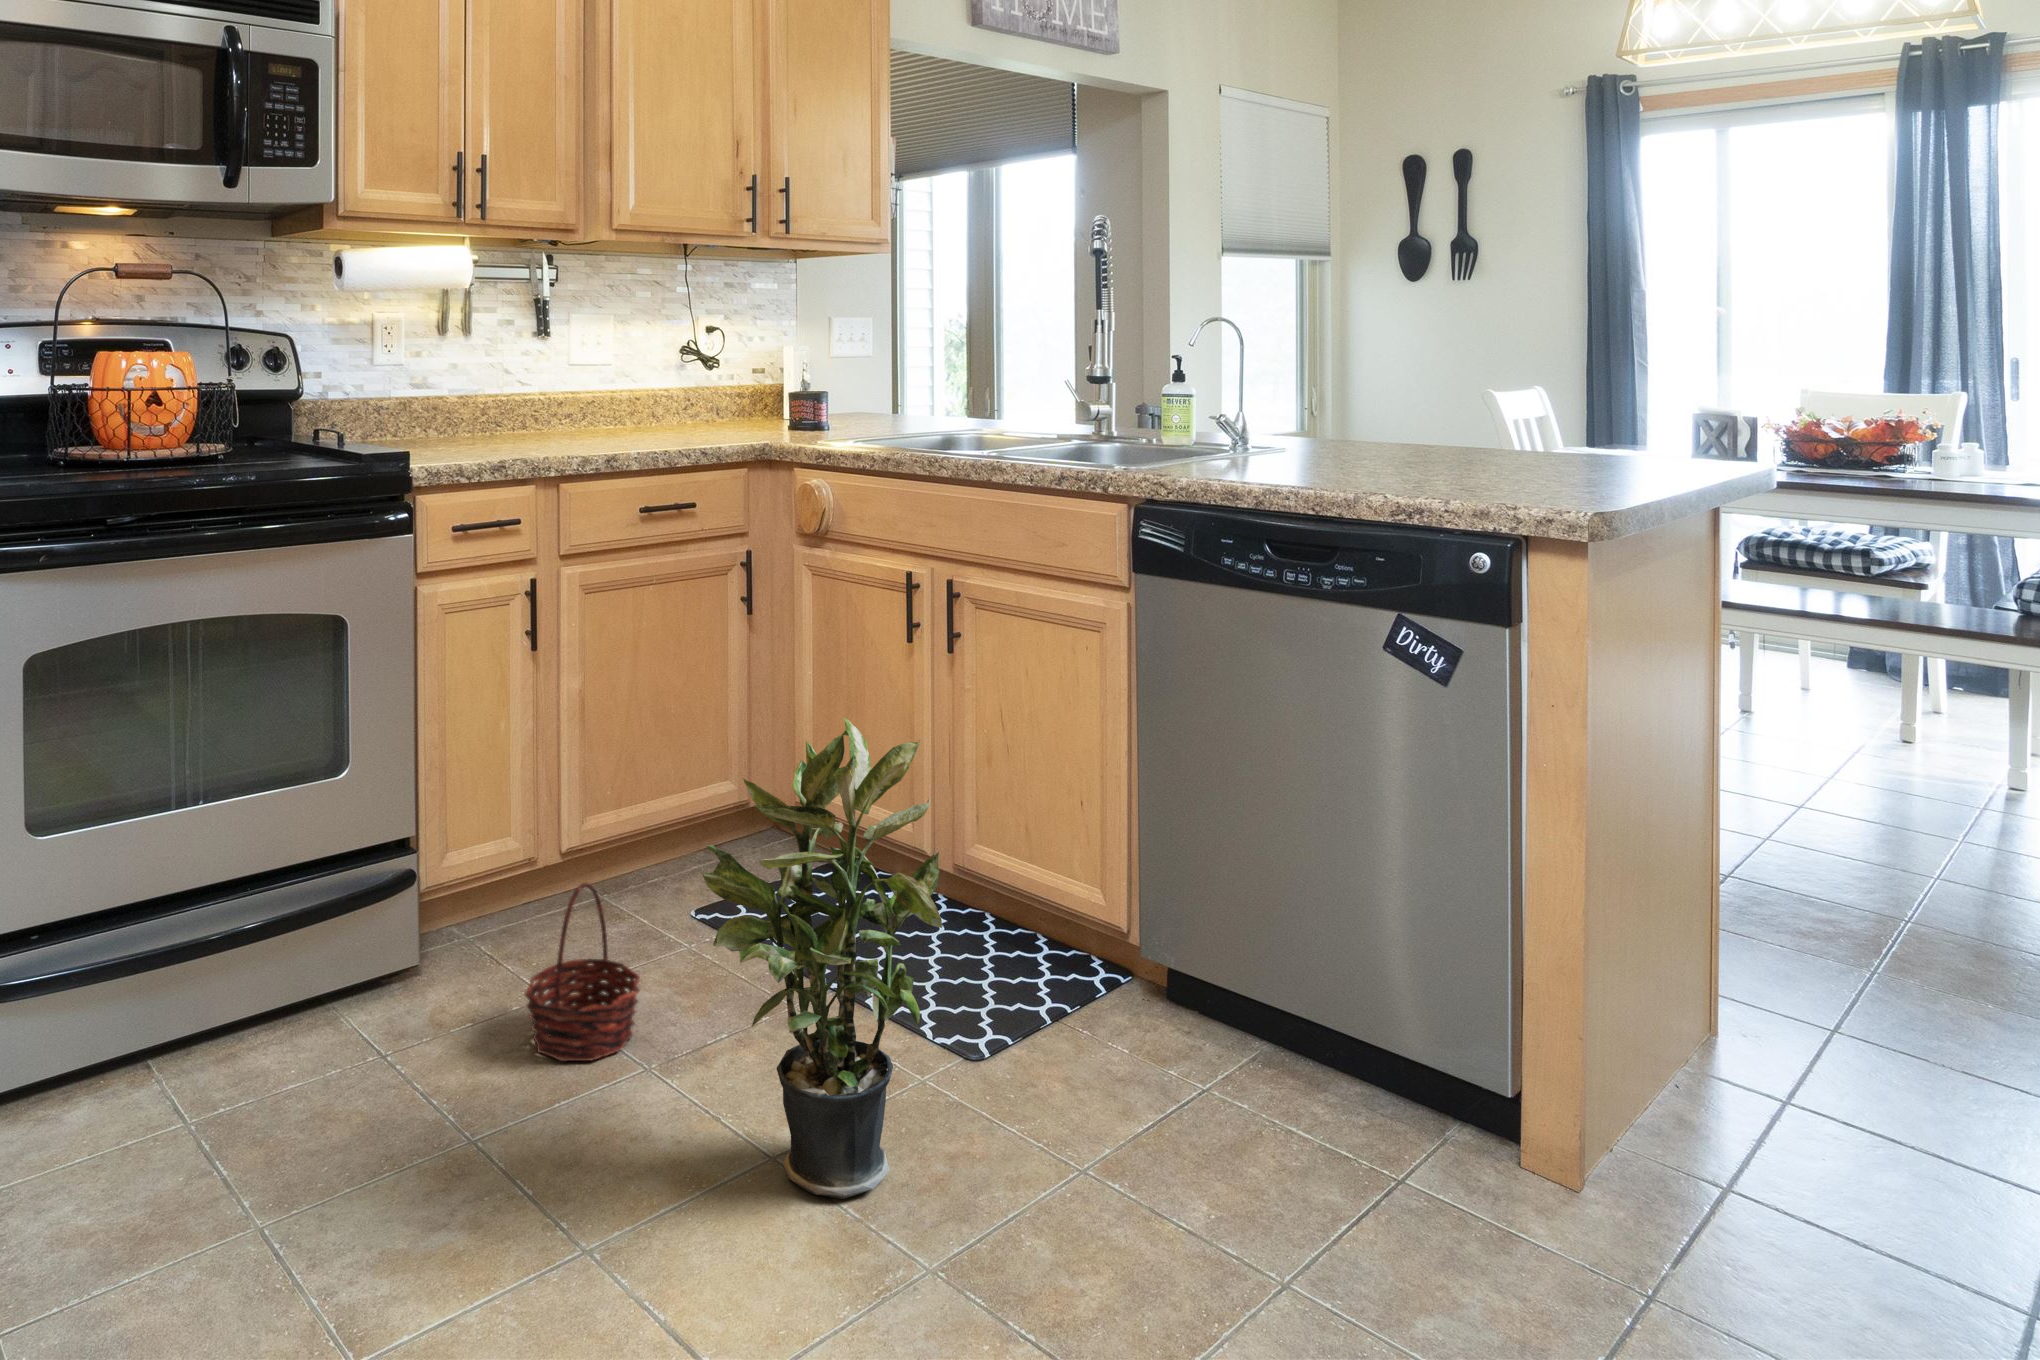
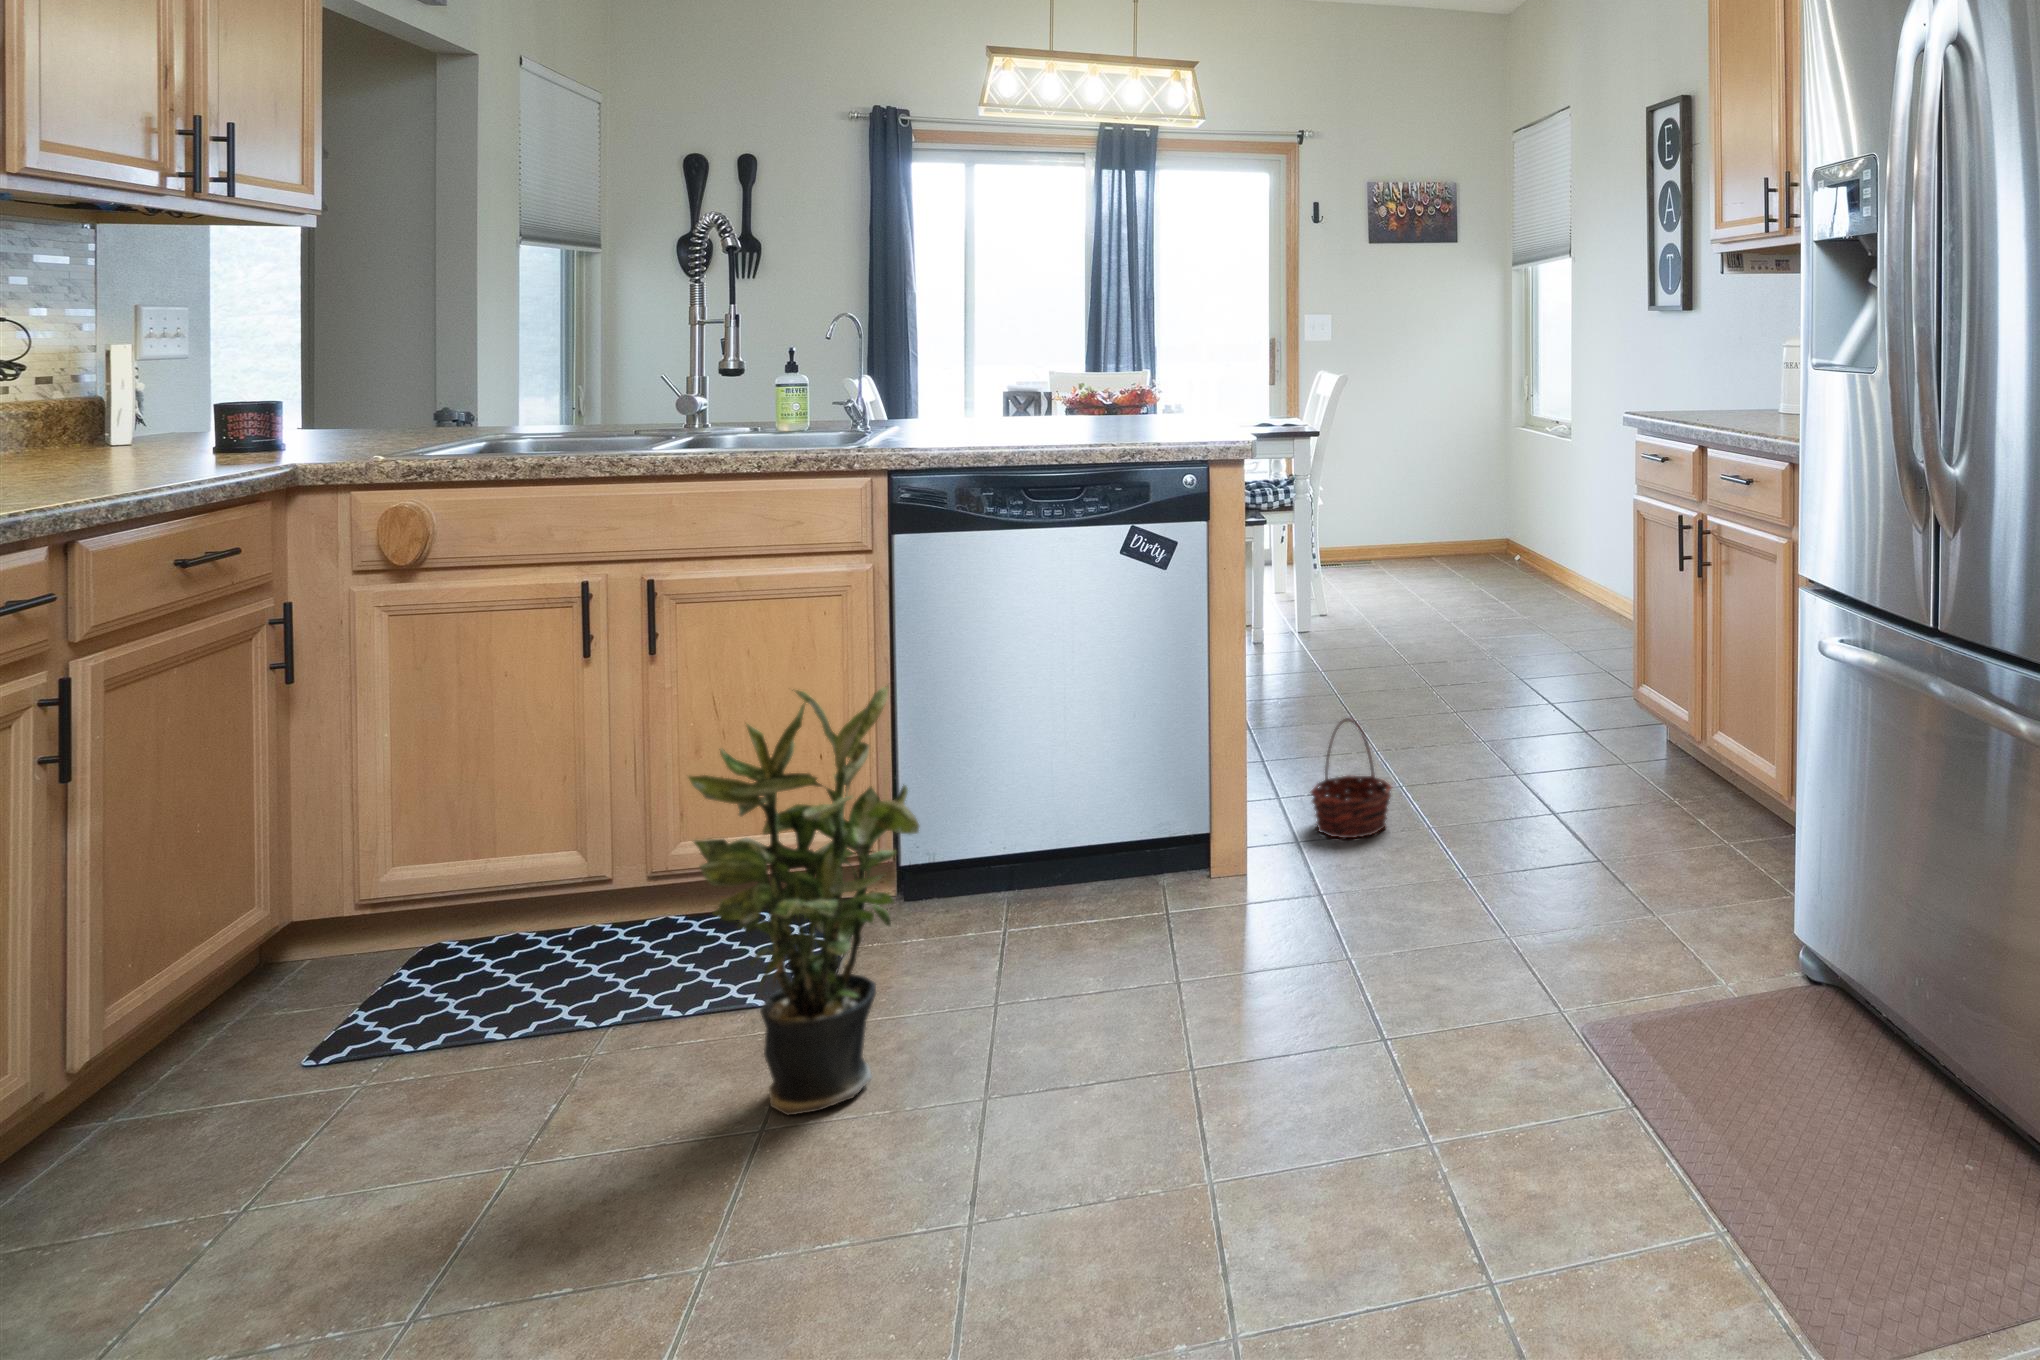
basket: present [525,883,640,1062] -> present [1311,718,1393,838]

